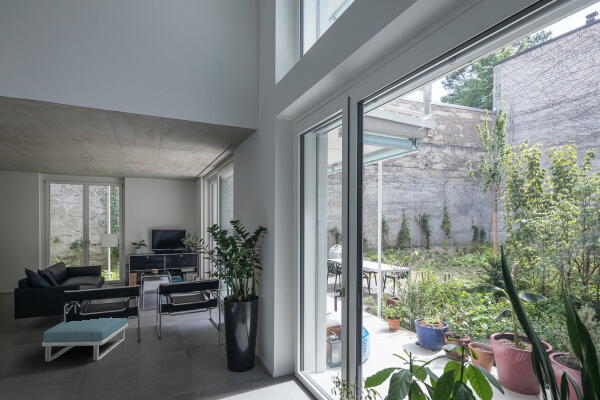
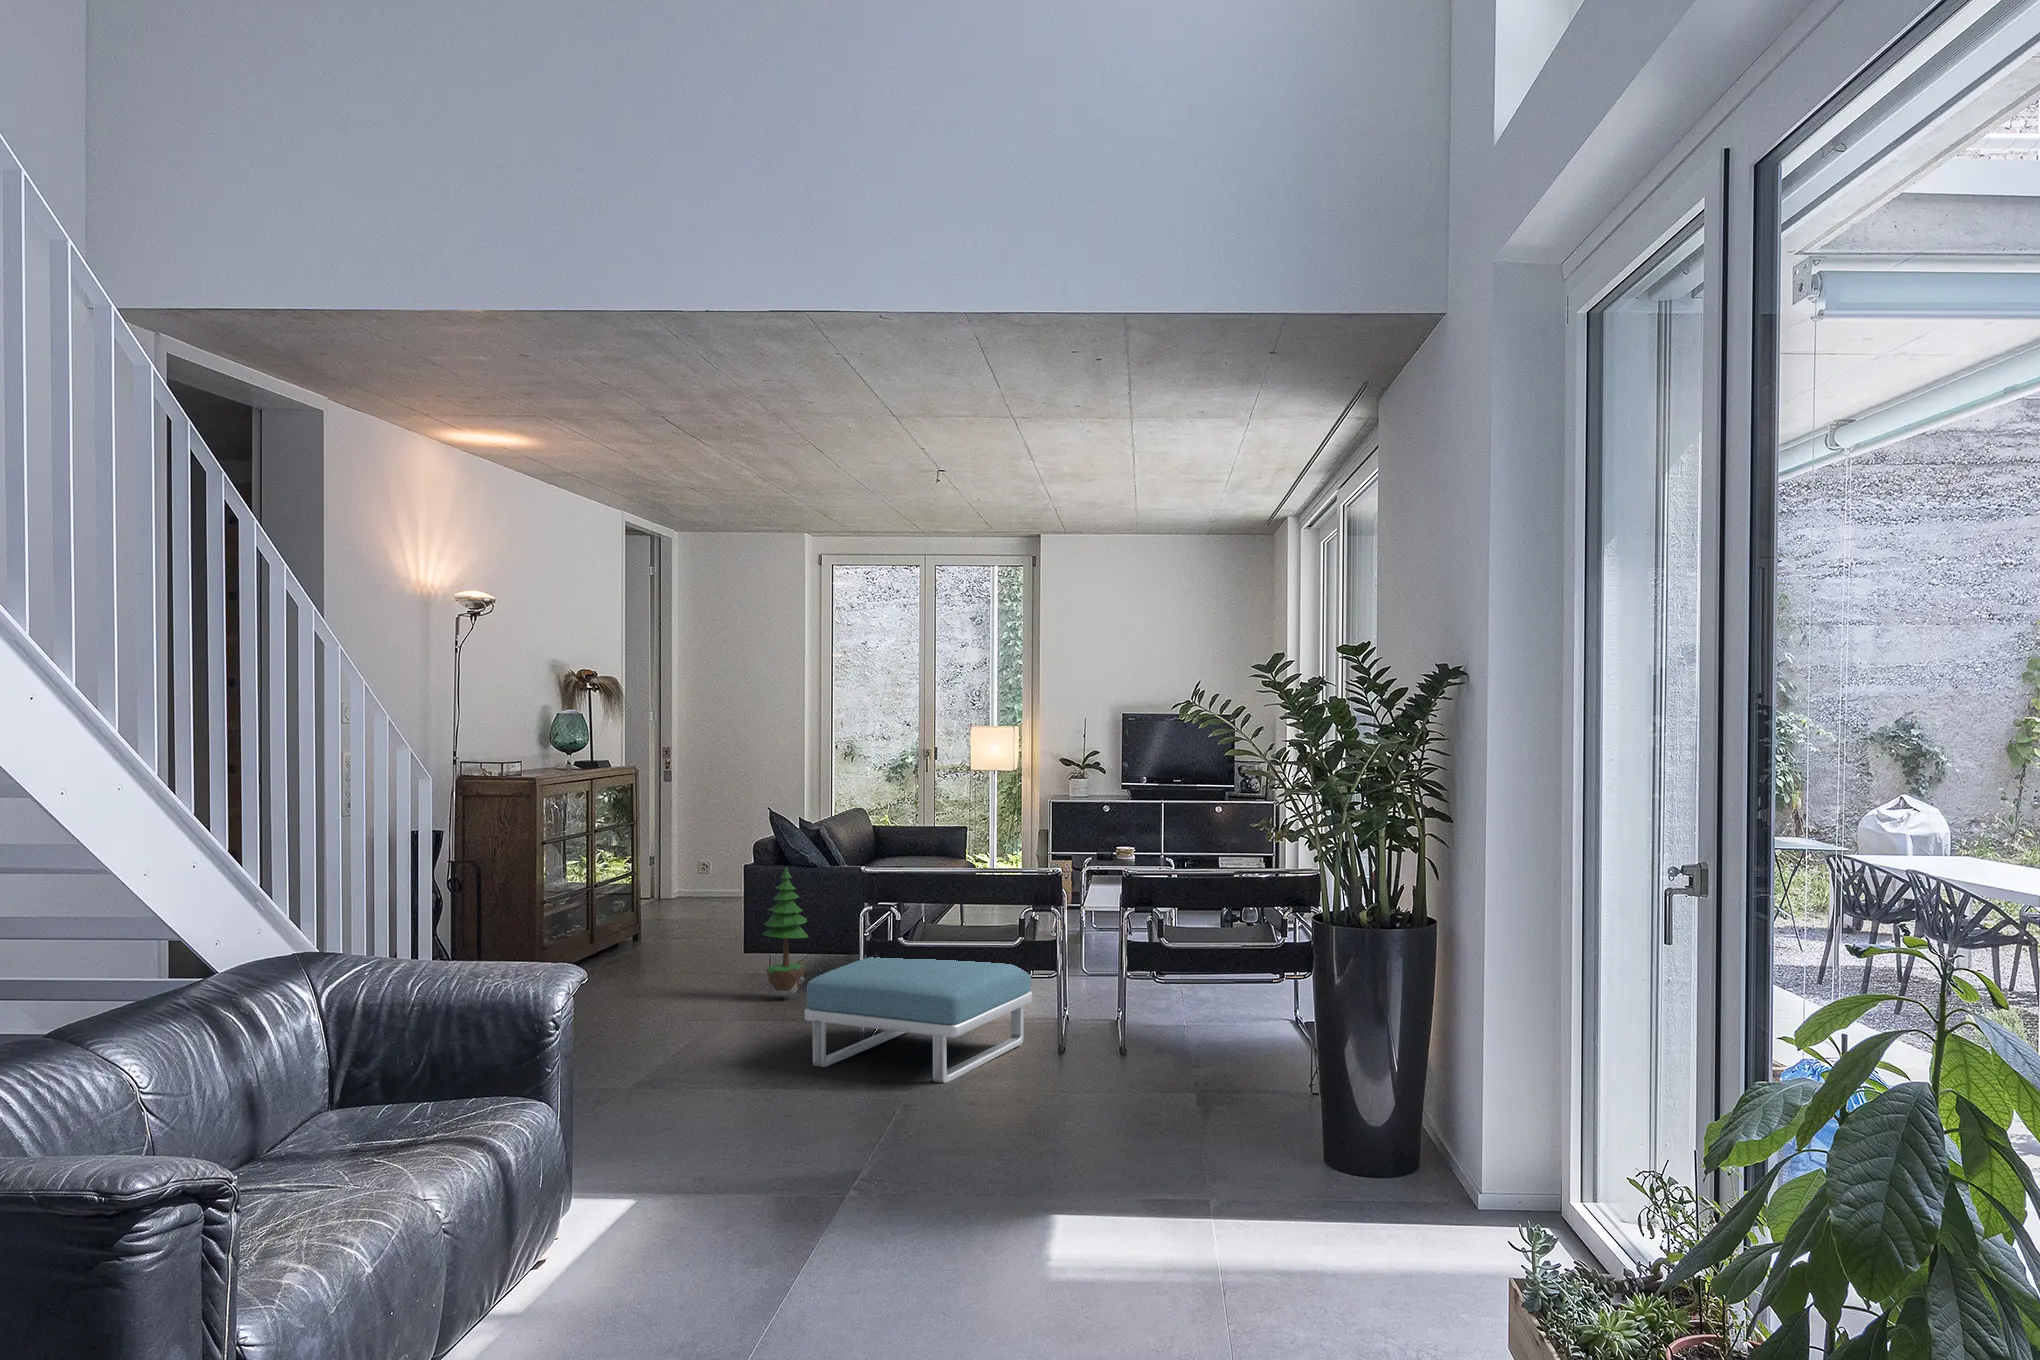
potted tree: none [23,288,43,334] -> present [762,867,808,999]

